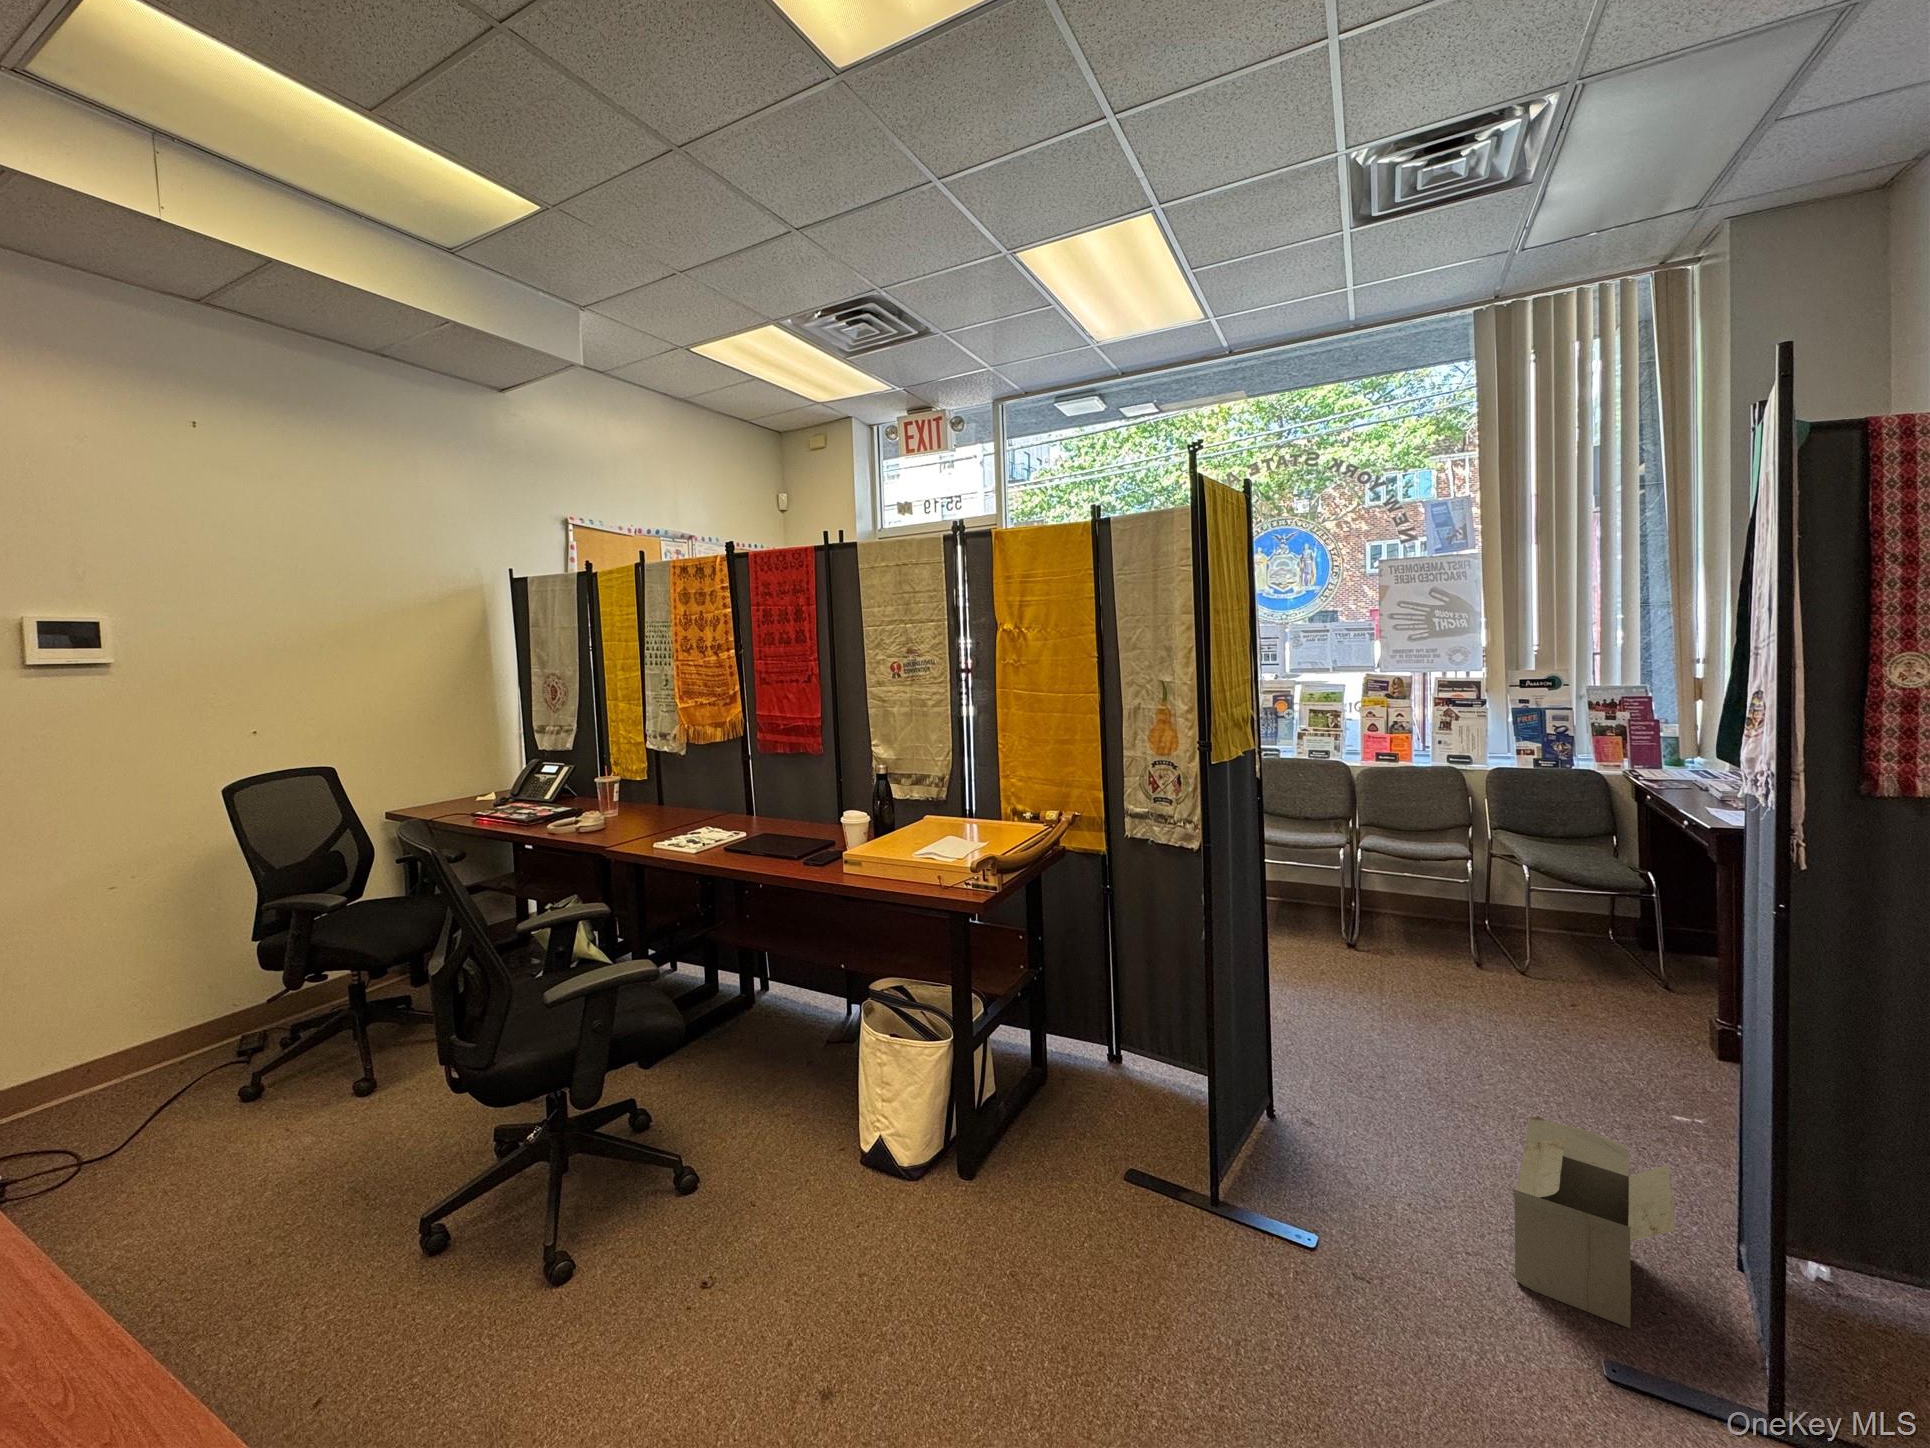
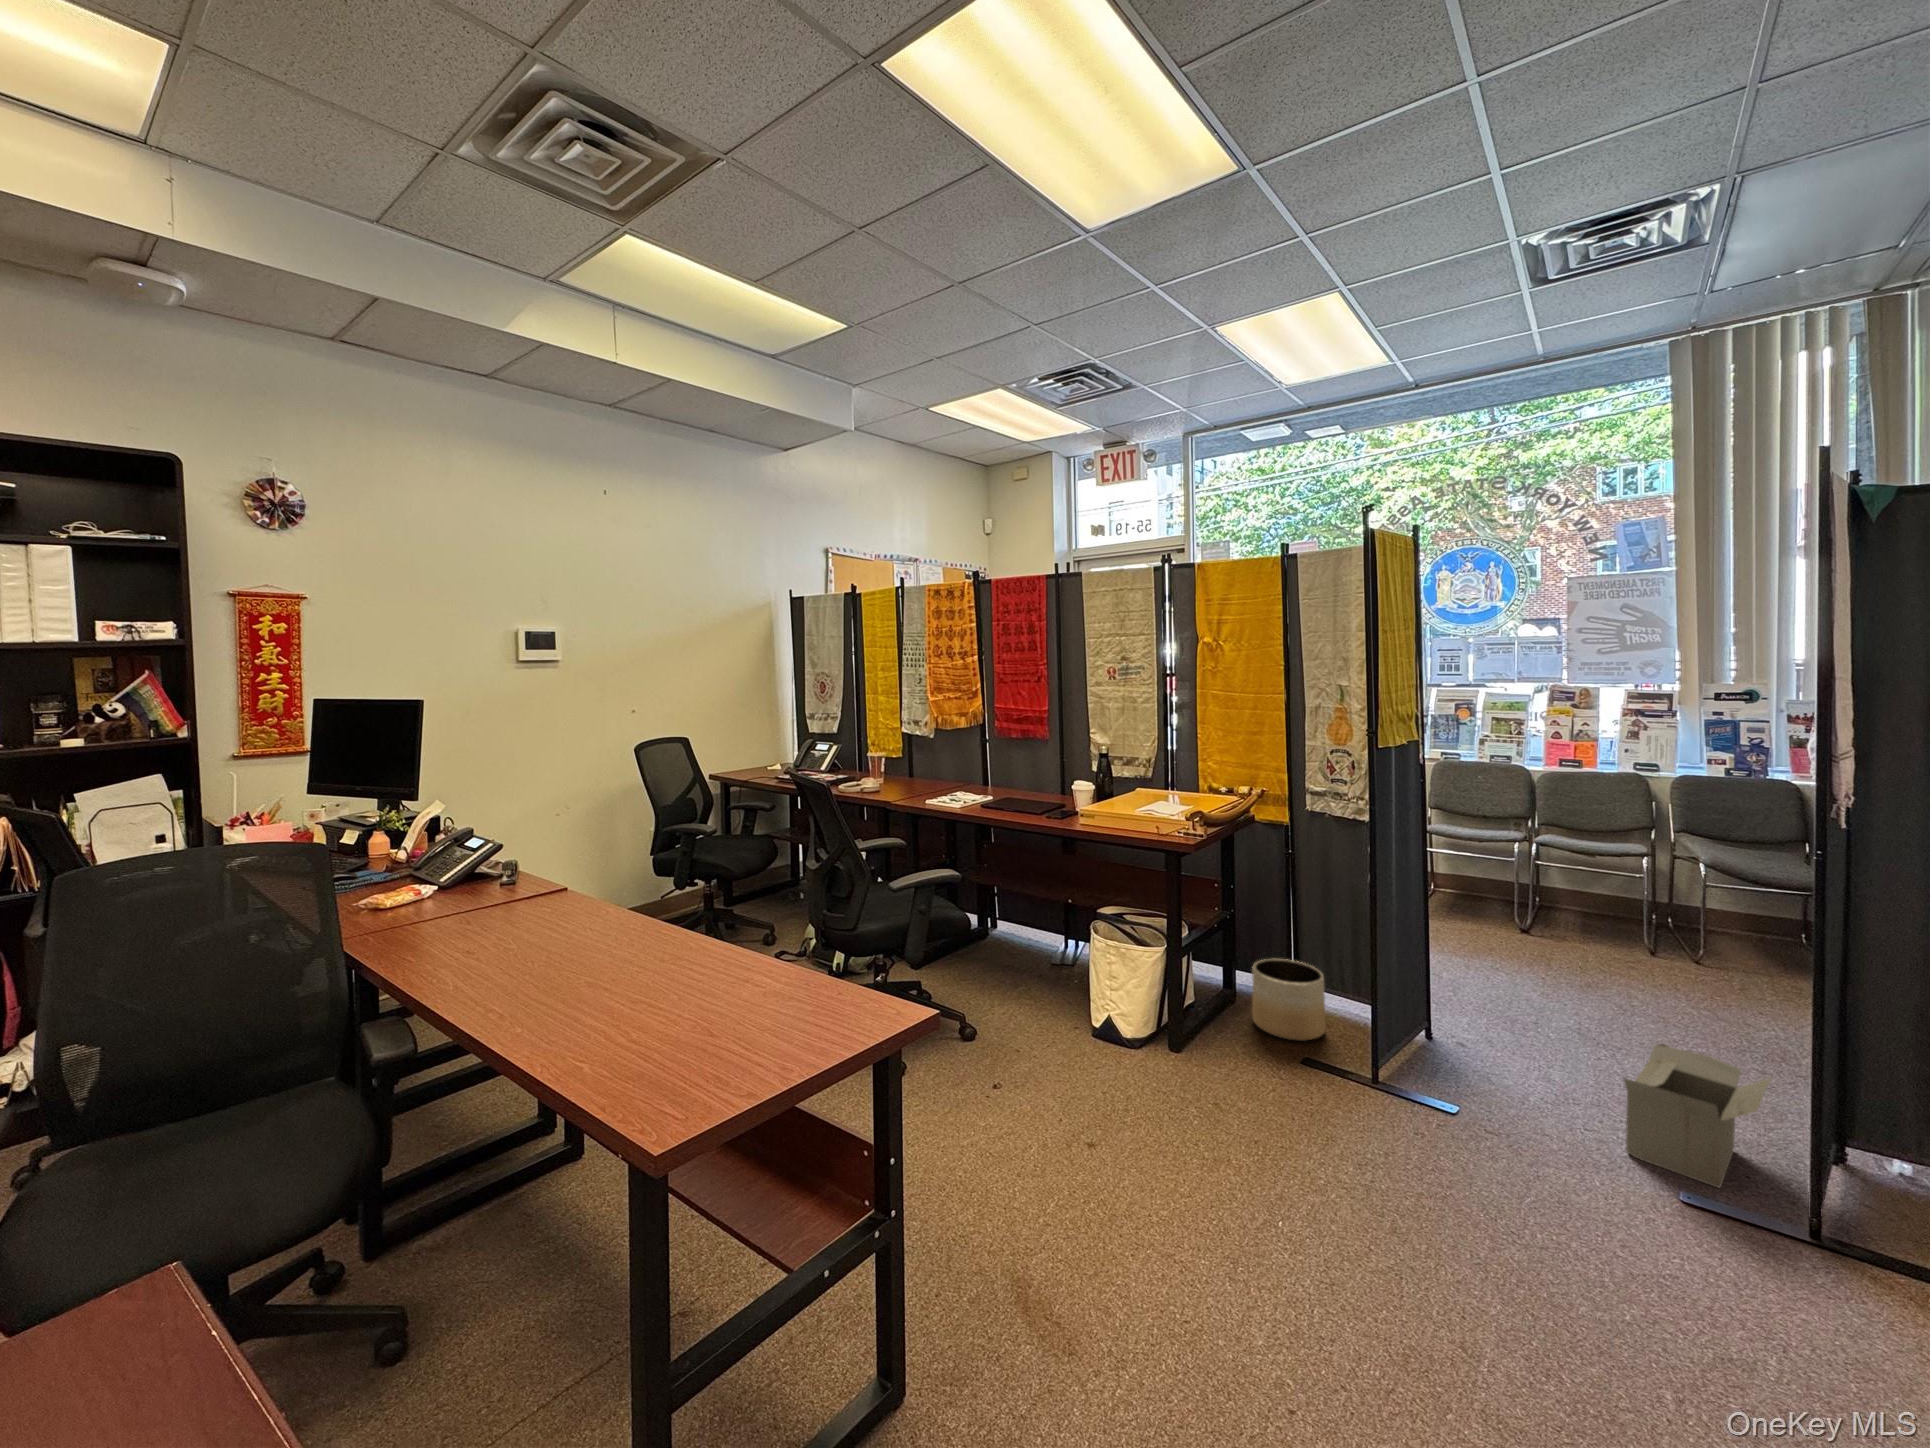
planter: none [1066,1026,1152,1138] -> present [1252,959,1325,1041]

